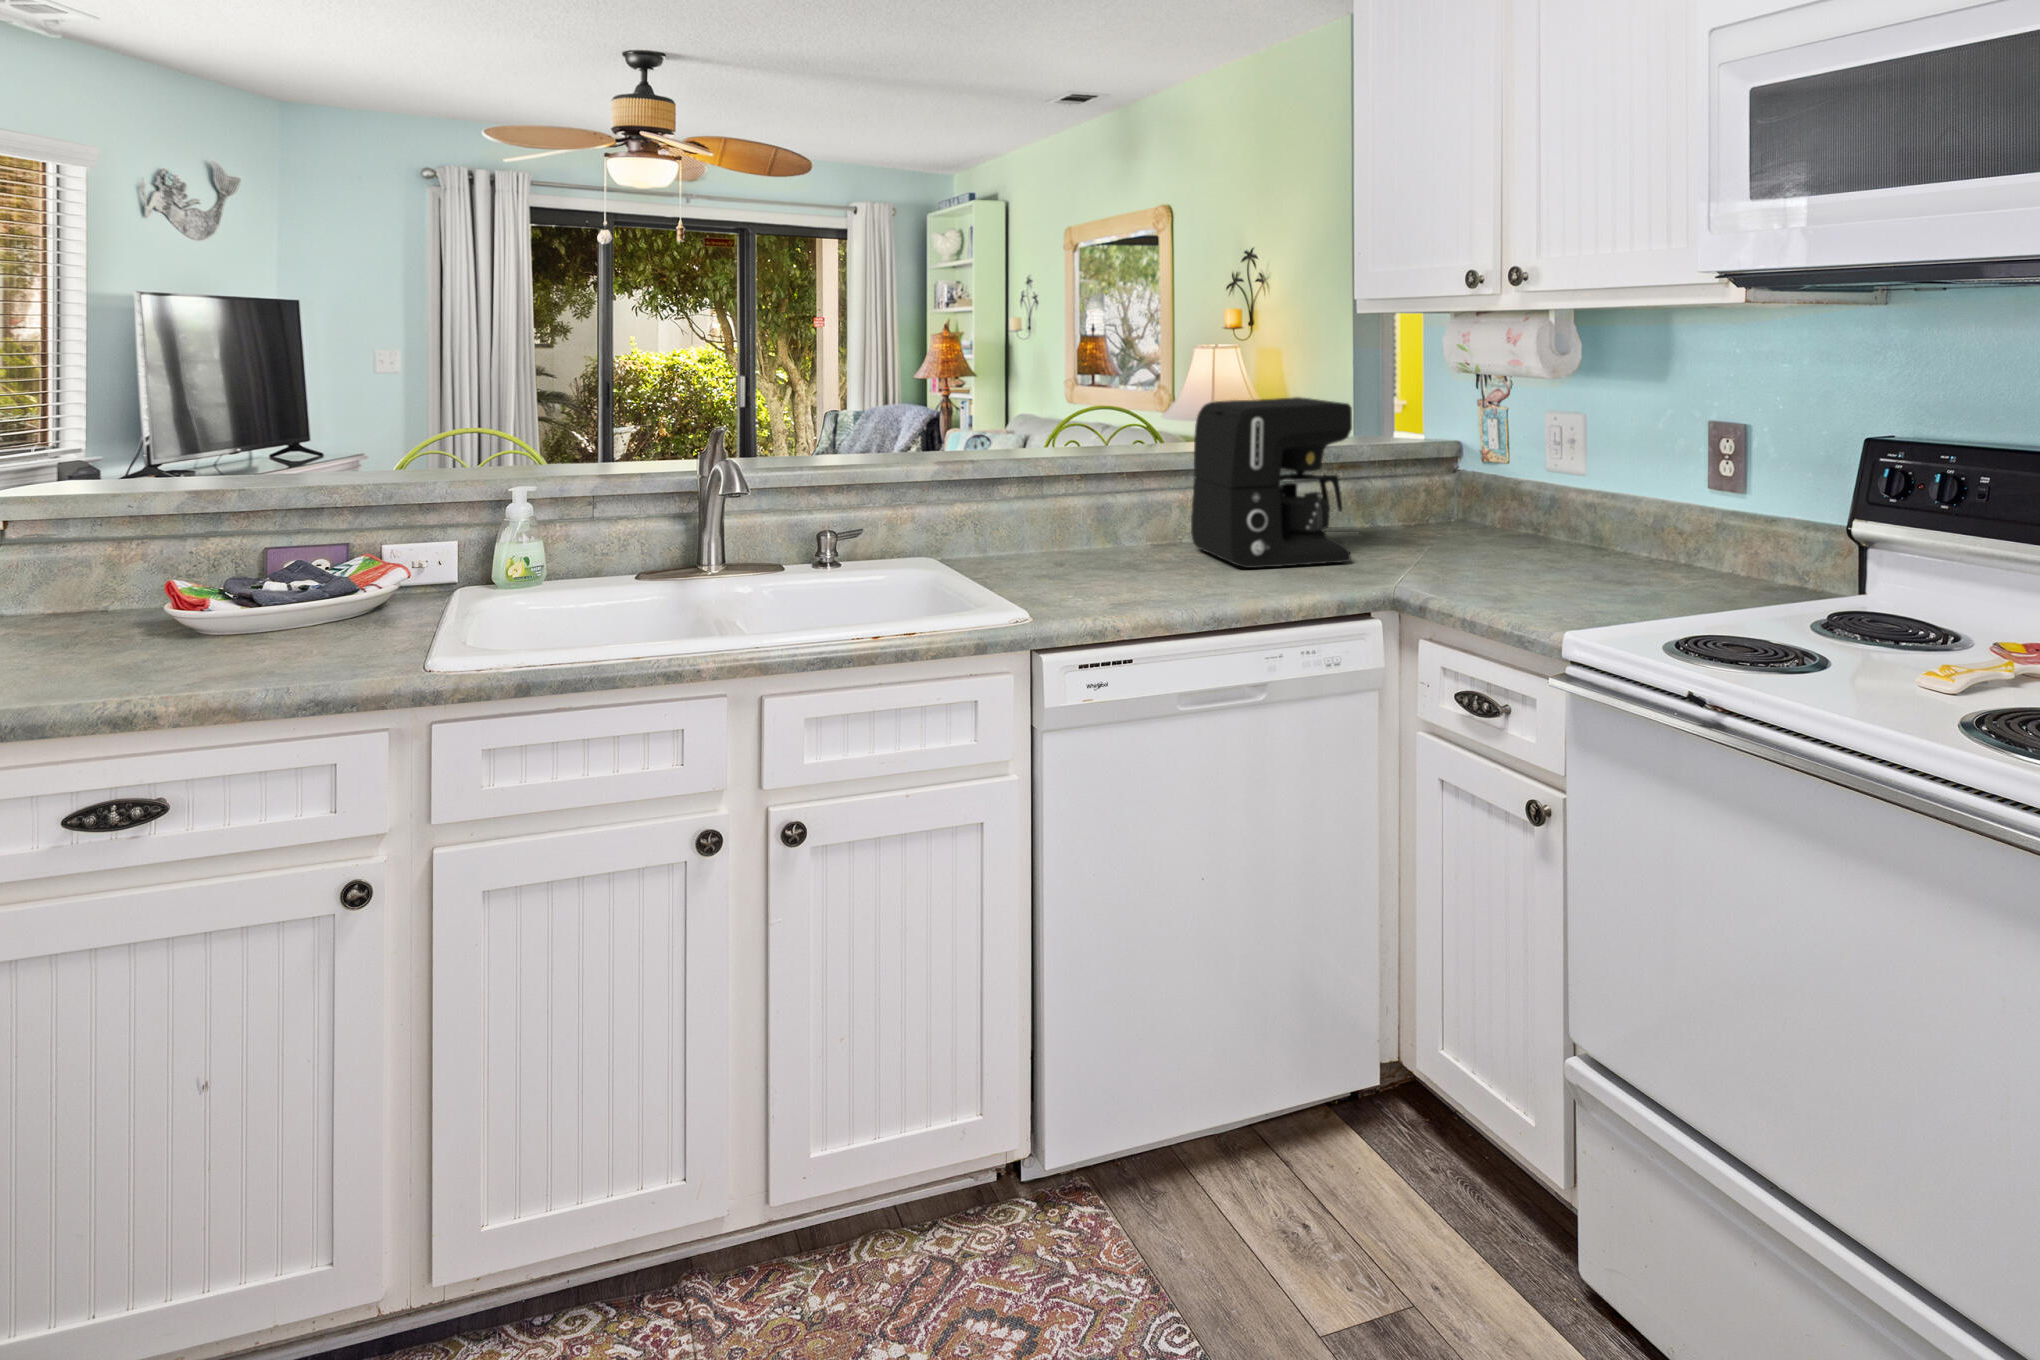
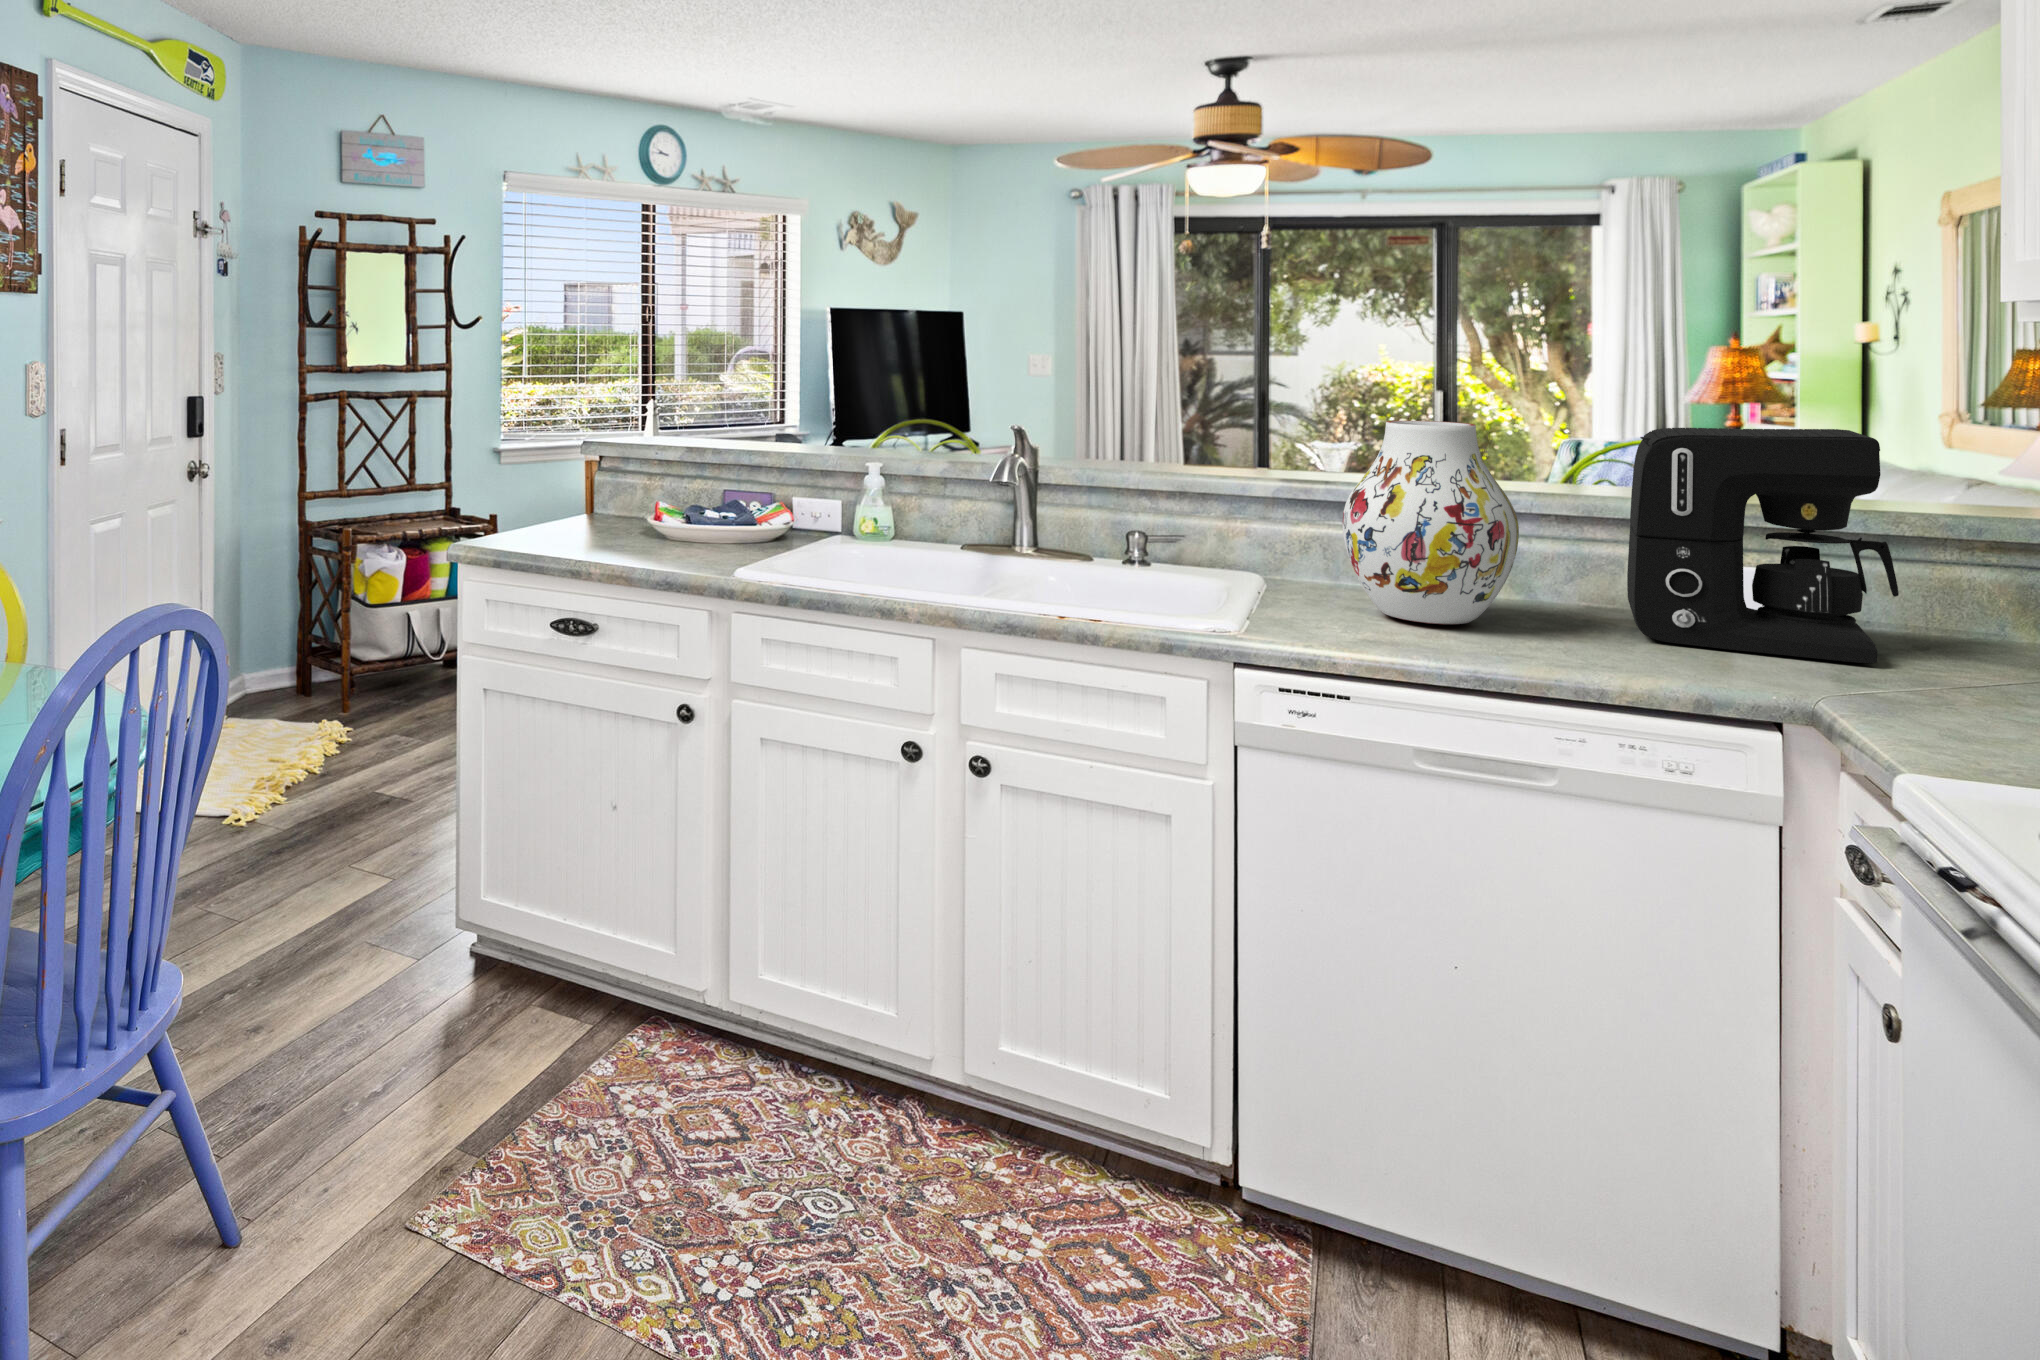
vase: none [1044,405,1172,584] -> present [1343,421,1519,624]

